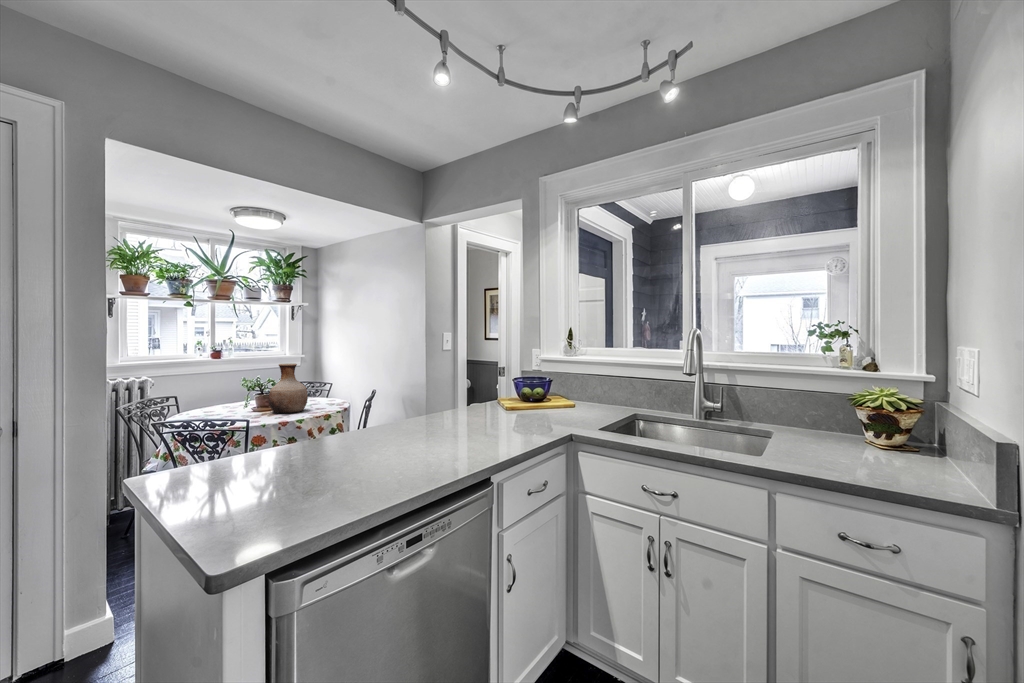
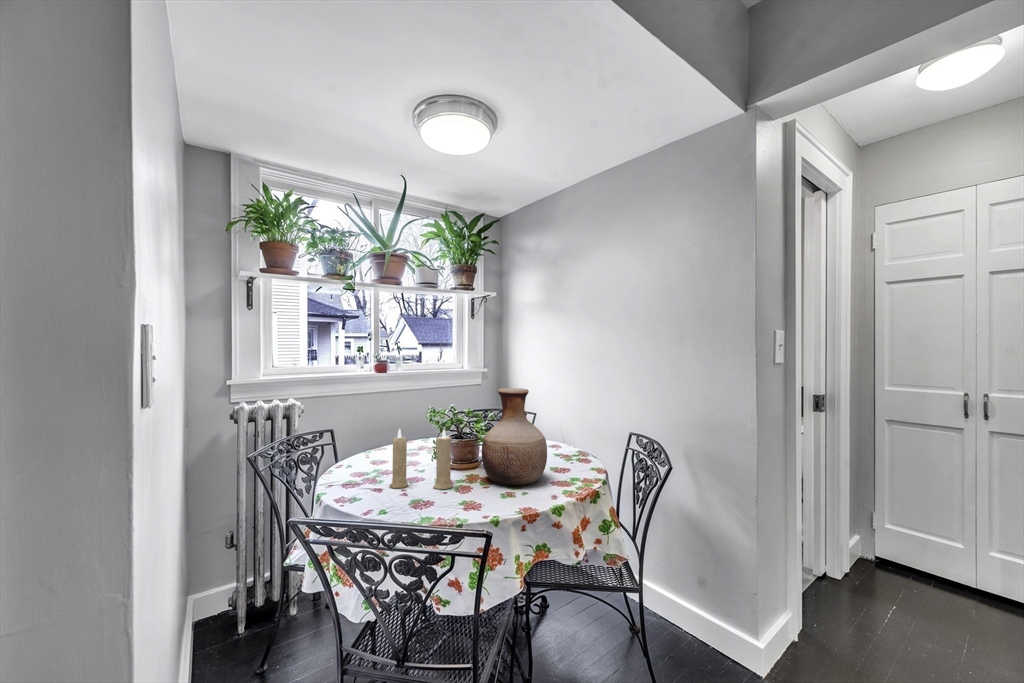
candle: none [211,384,249,417] -> present [390,429,452,489]

